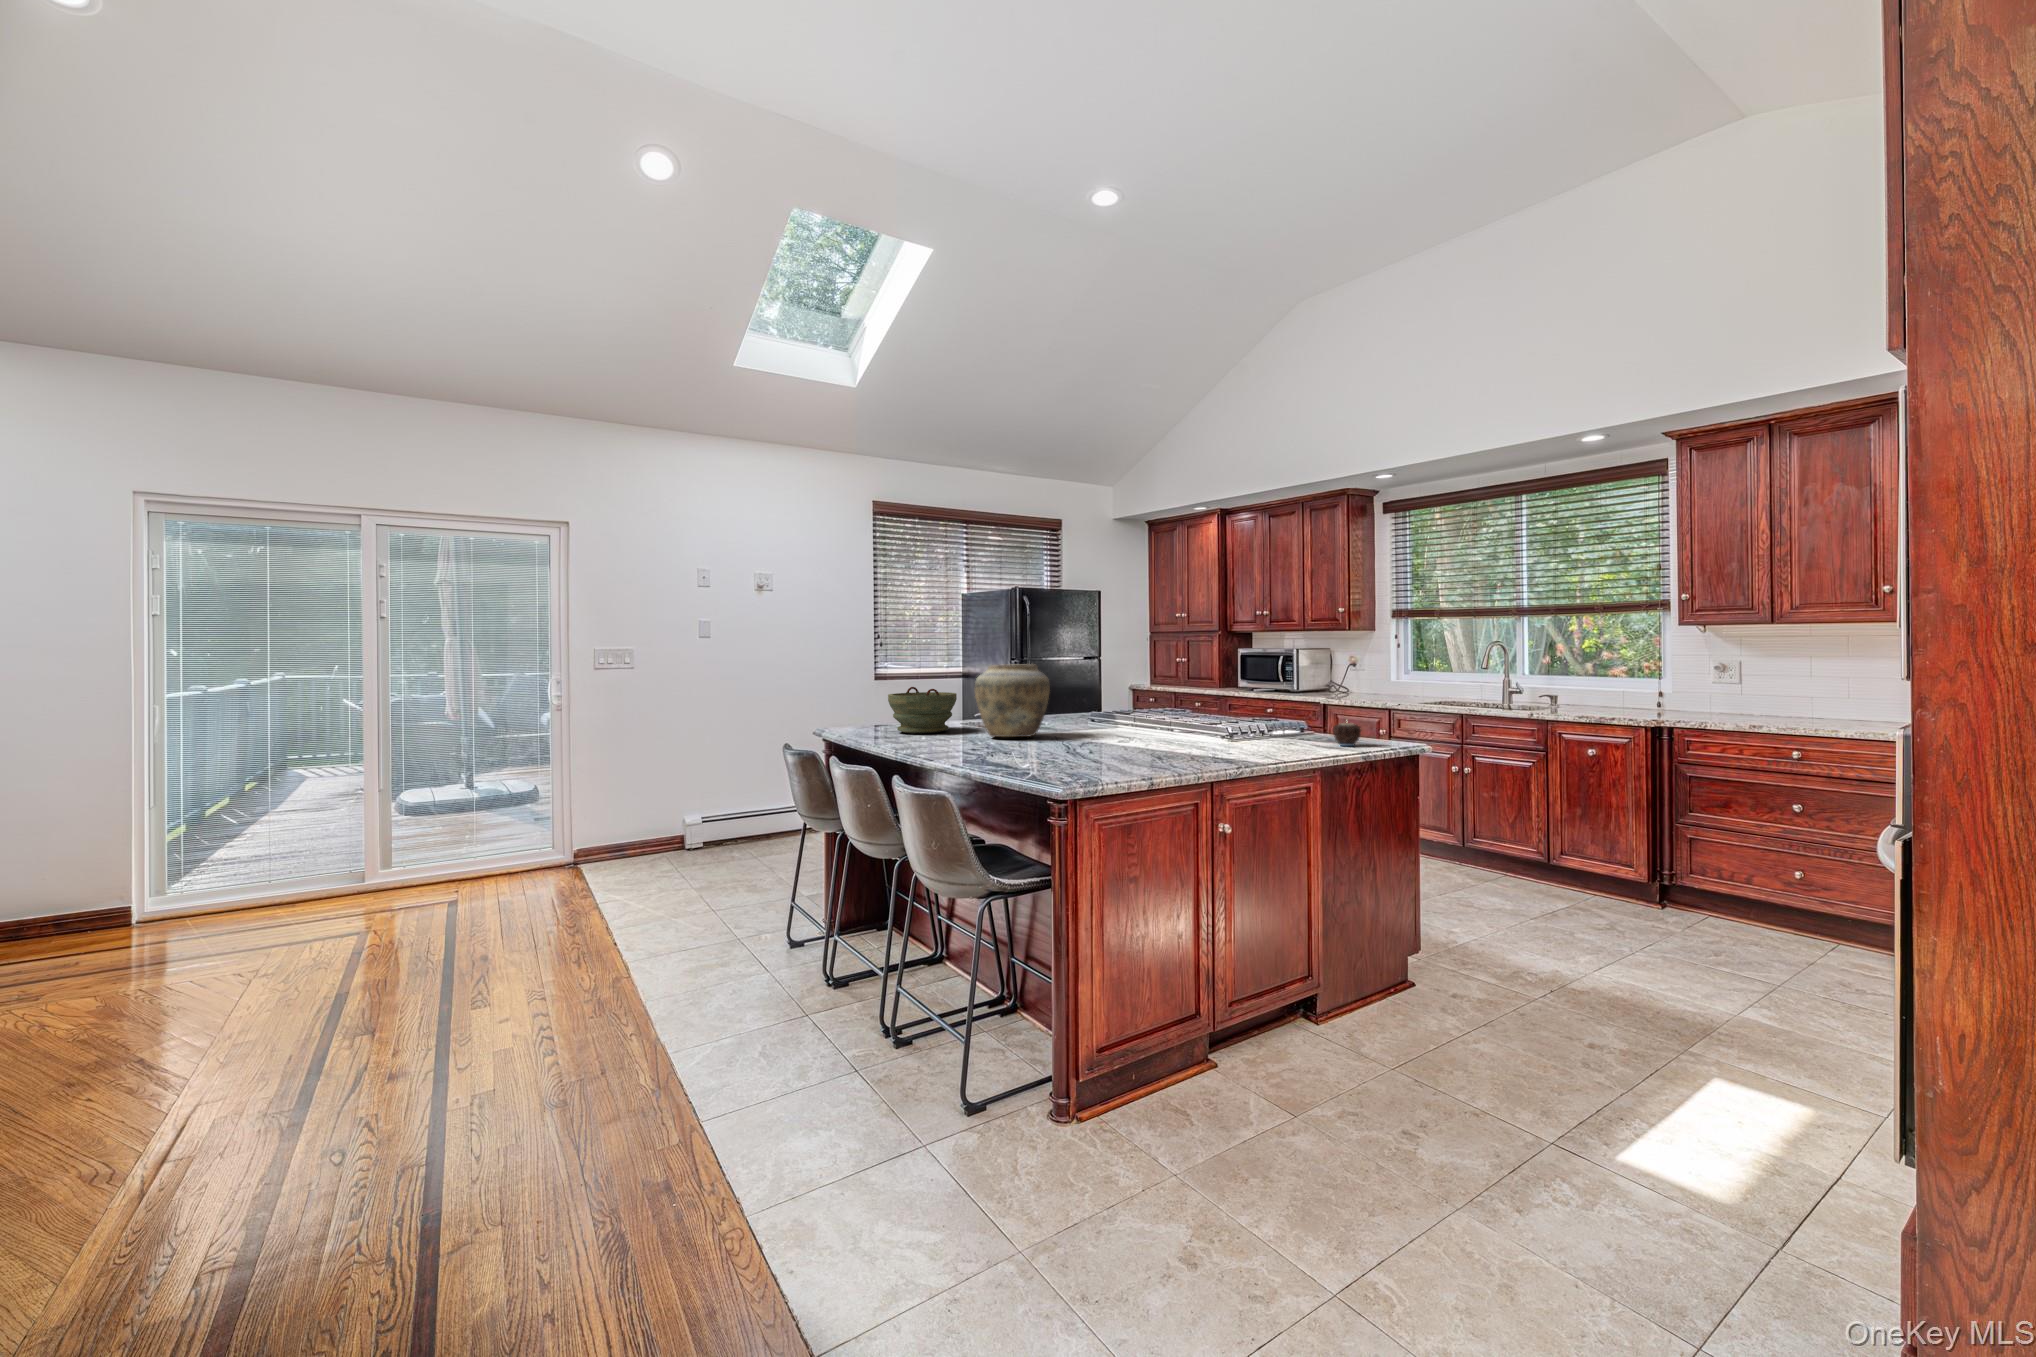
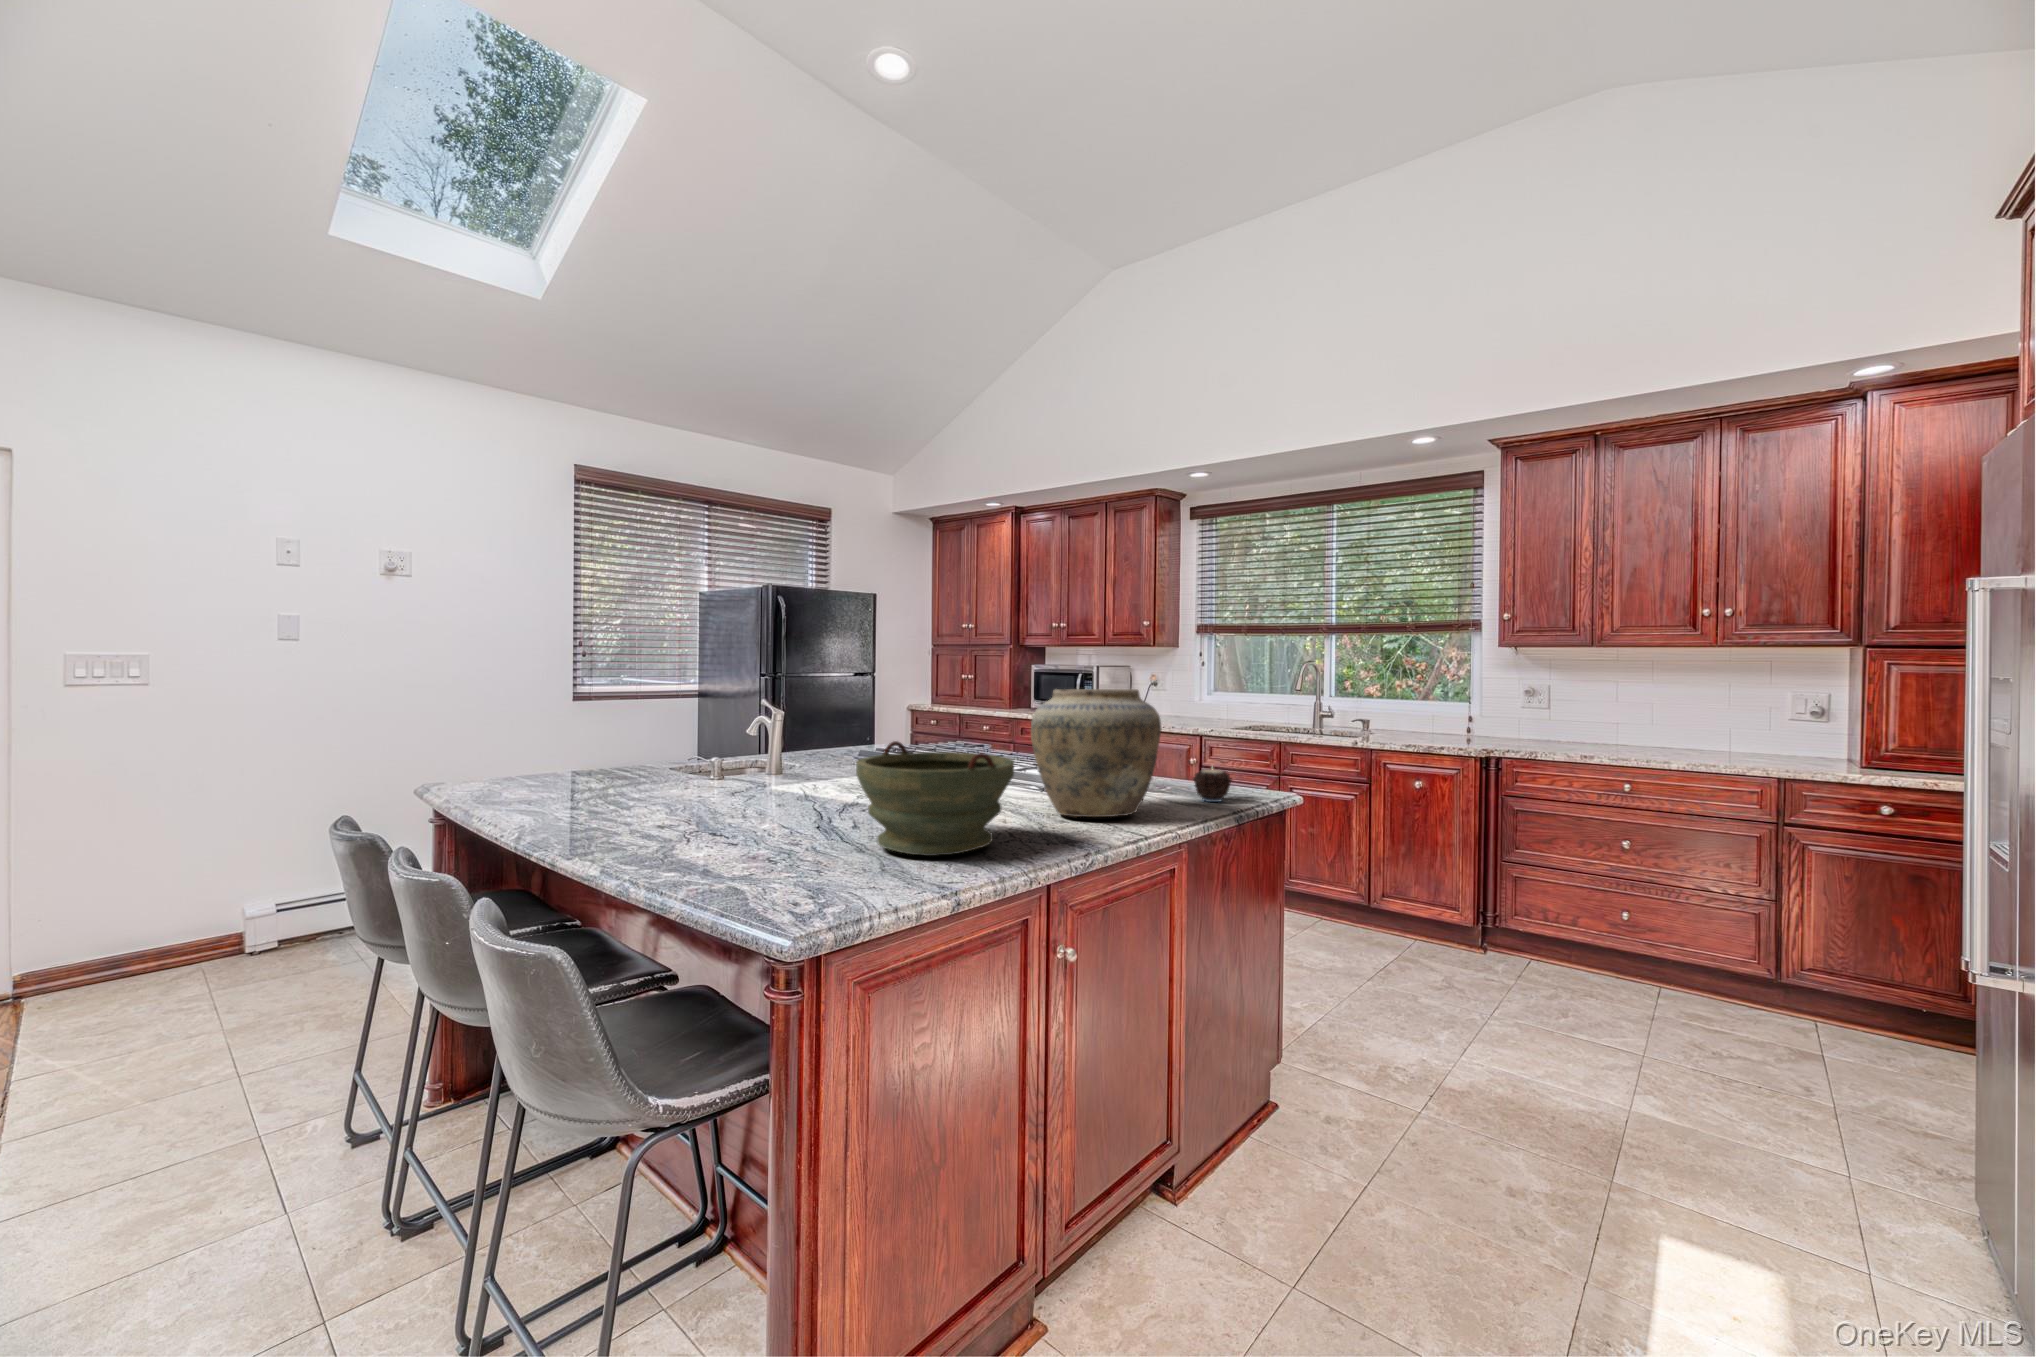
vase: present [975,664,1050,737] -> present [1031,689,1161,817]
bowl: present [888,687,957,734] -> present [856,741,1014,856]

